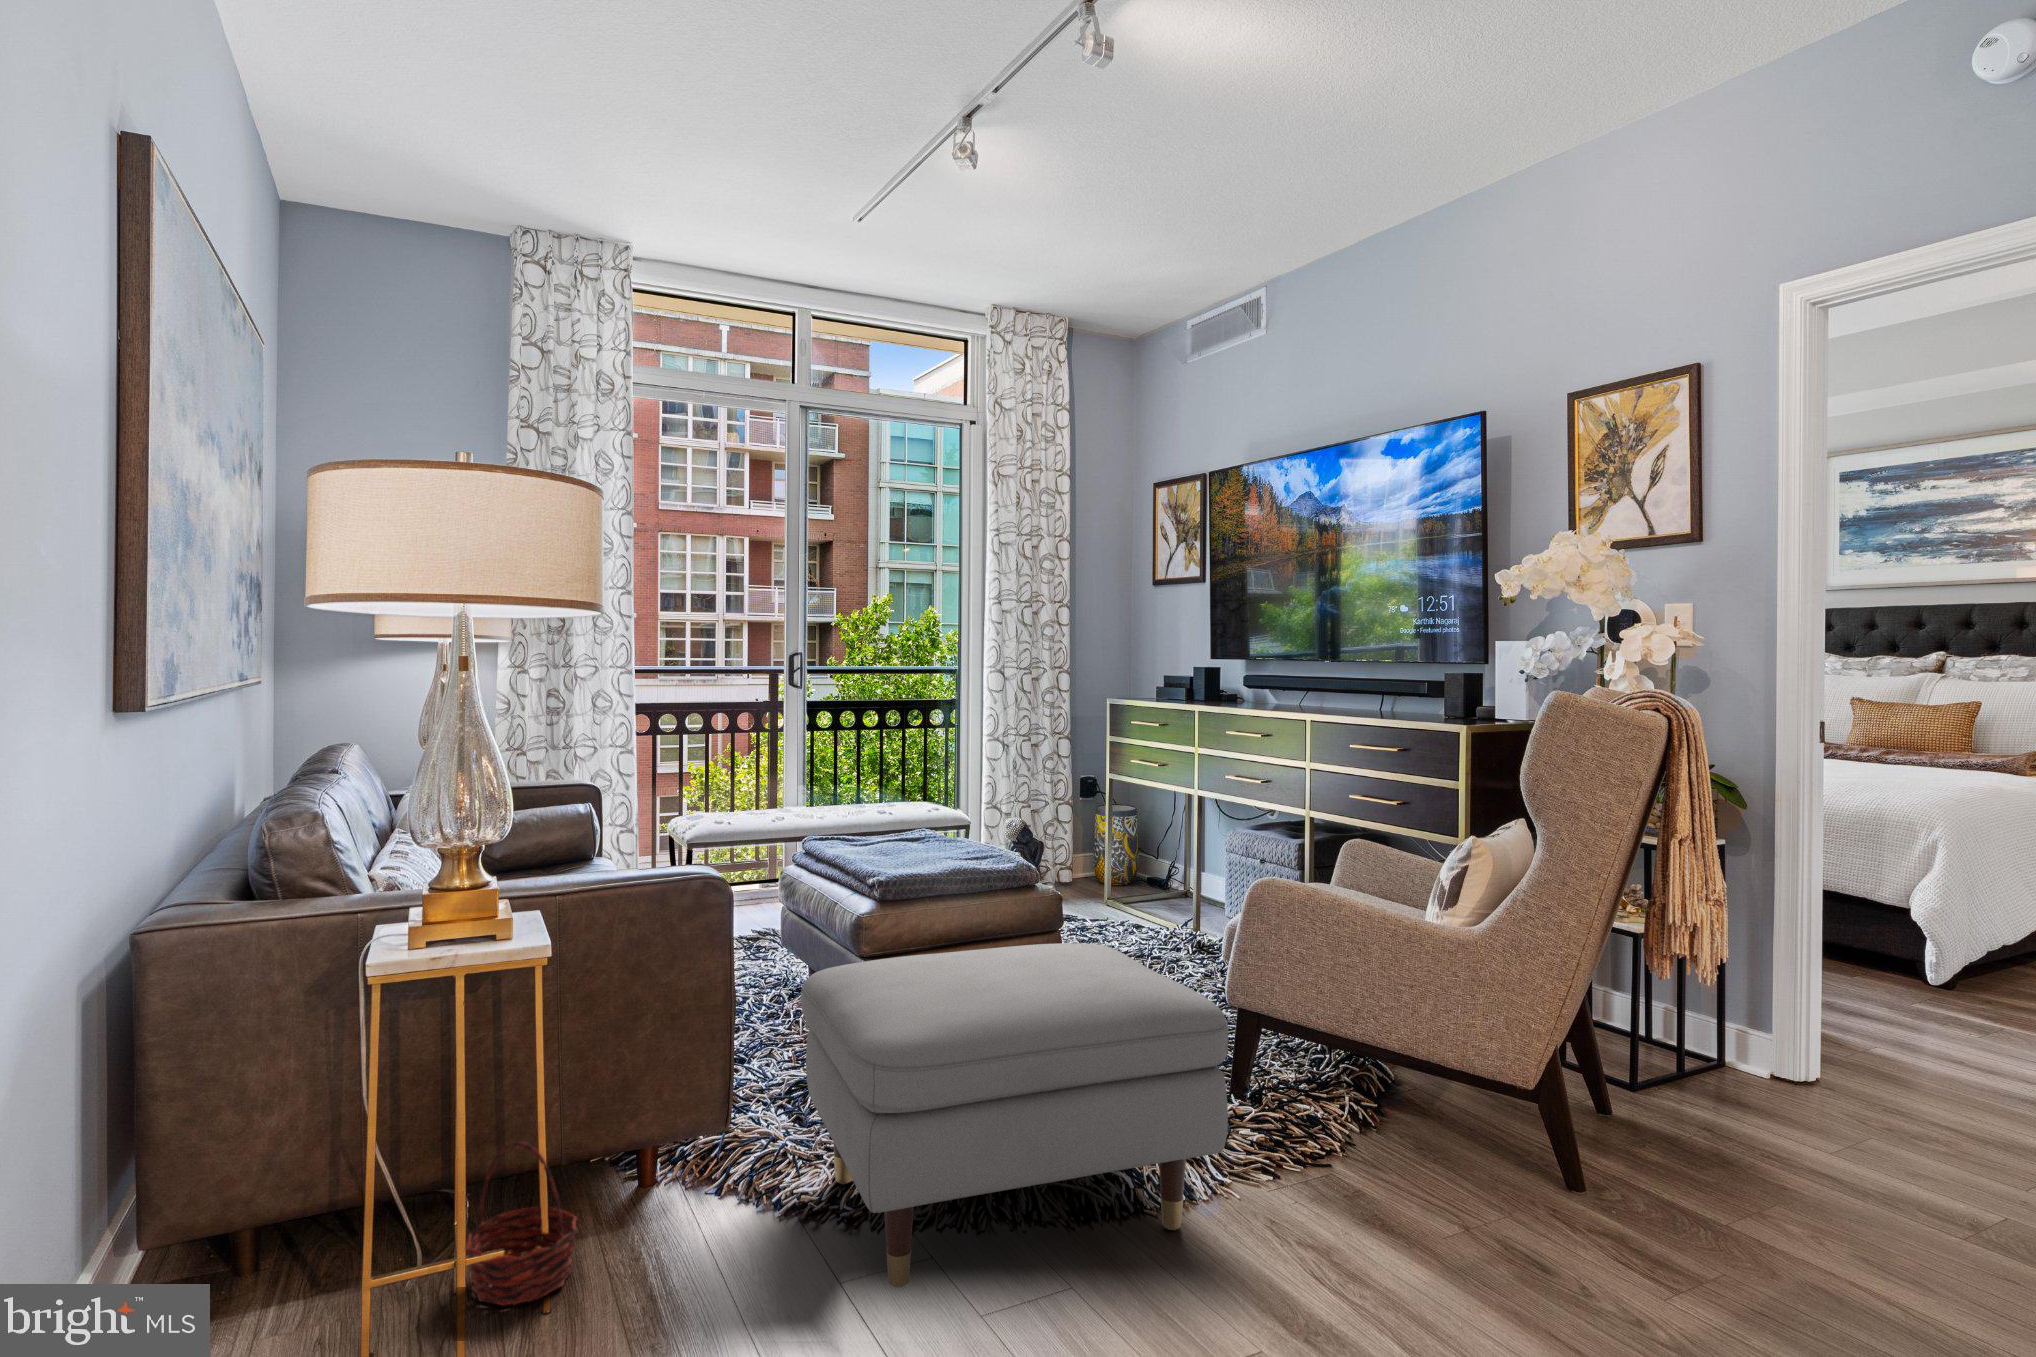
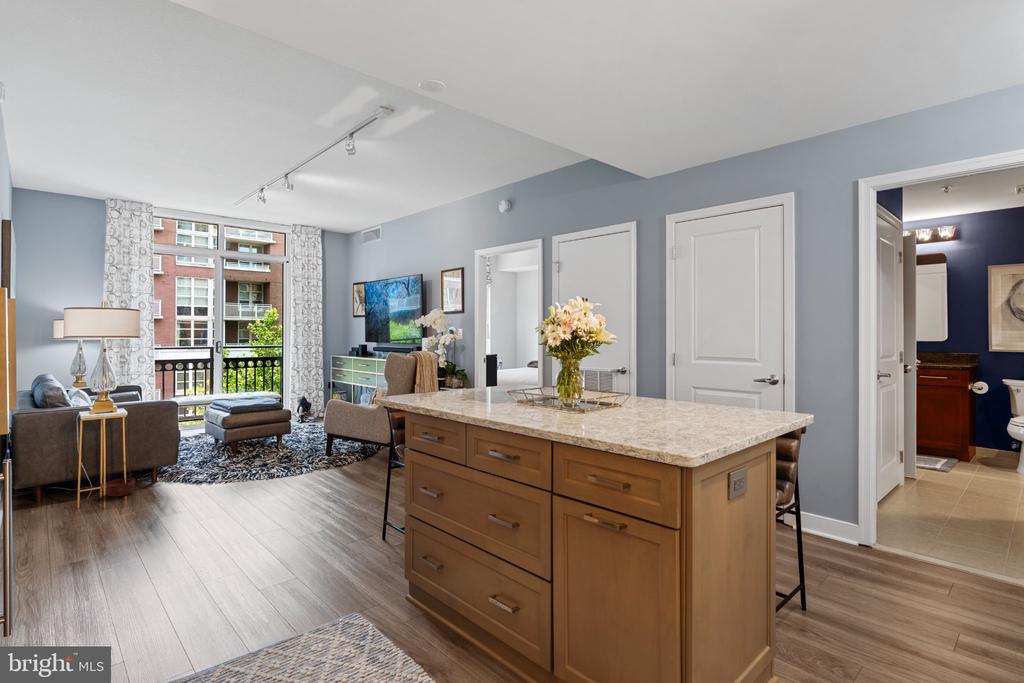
ottoman: present [801,943,1228,1288] -> none [198,417,304,488]

